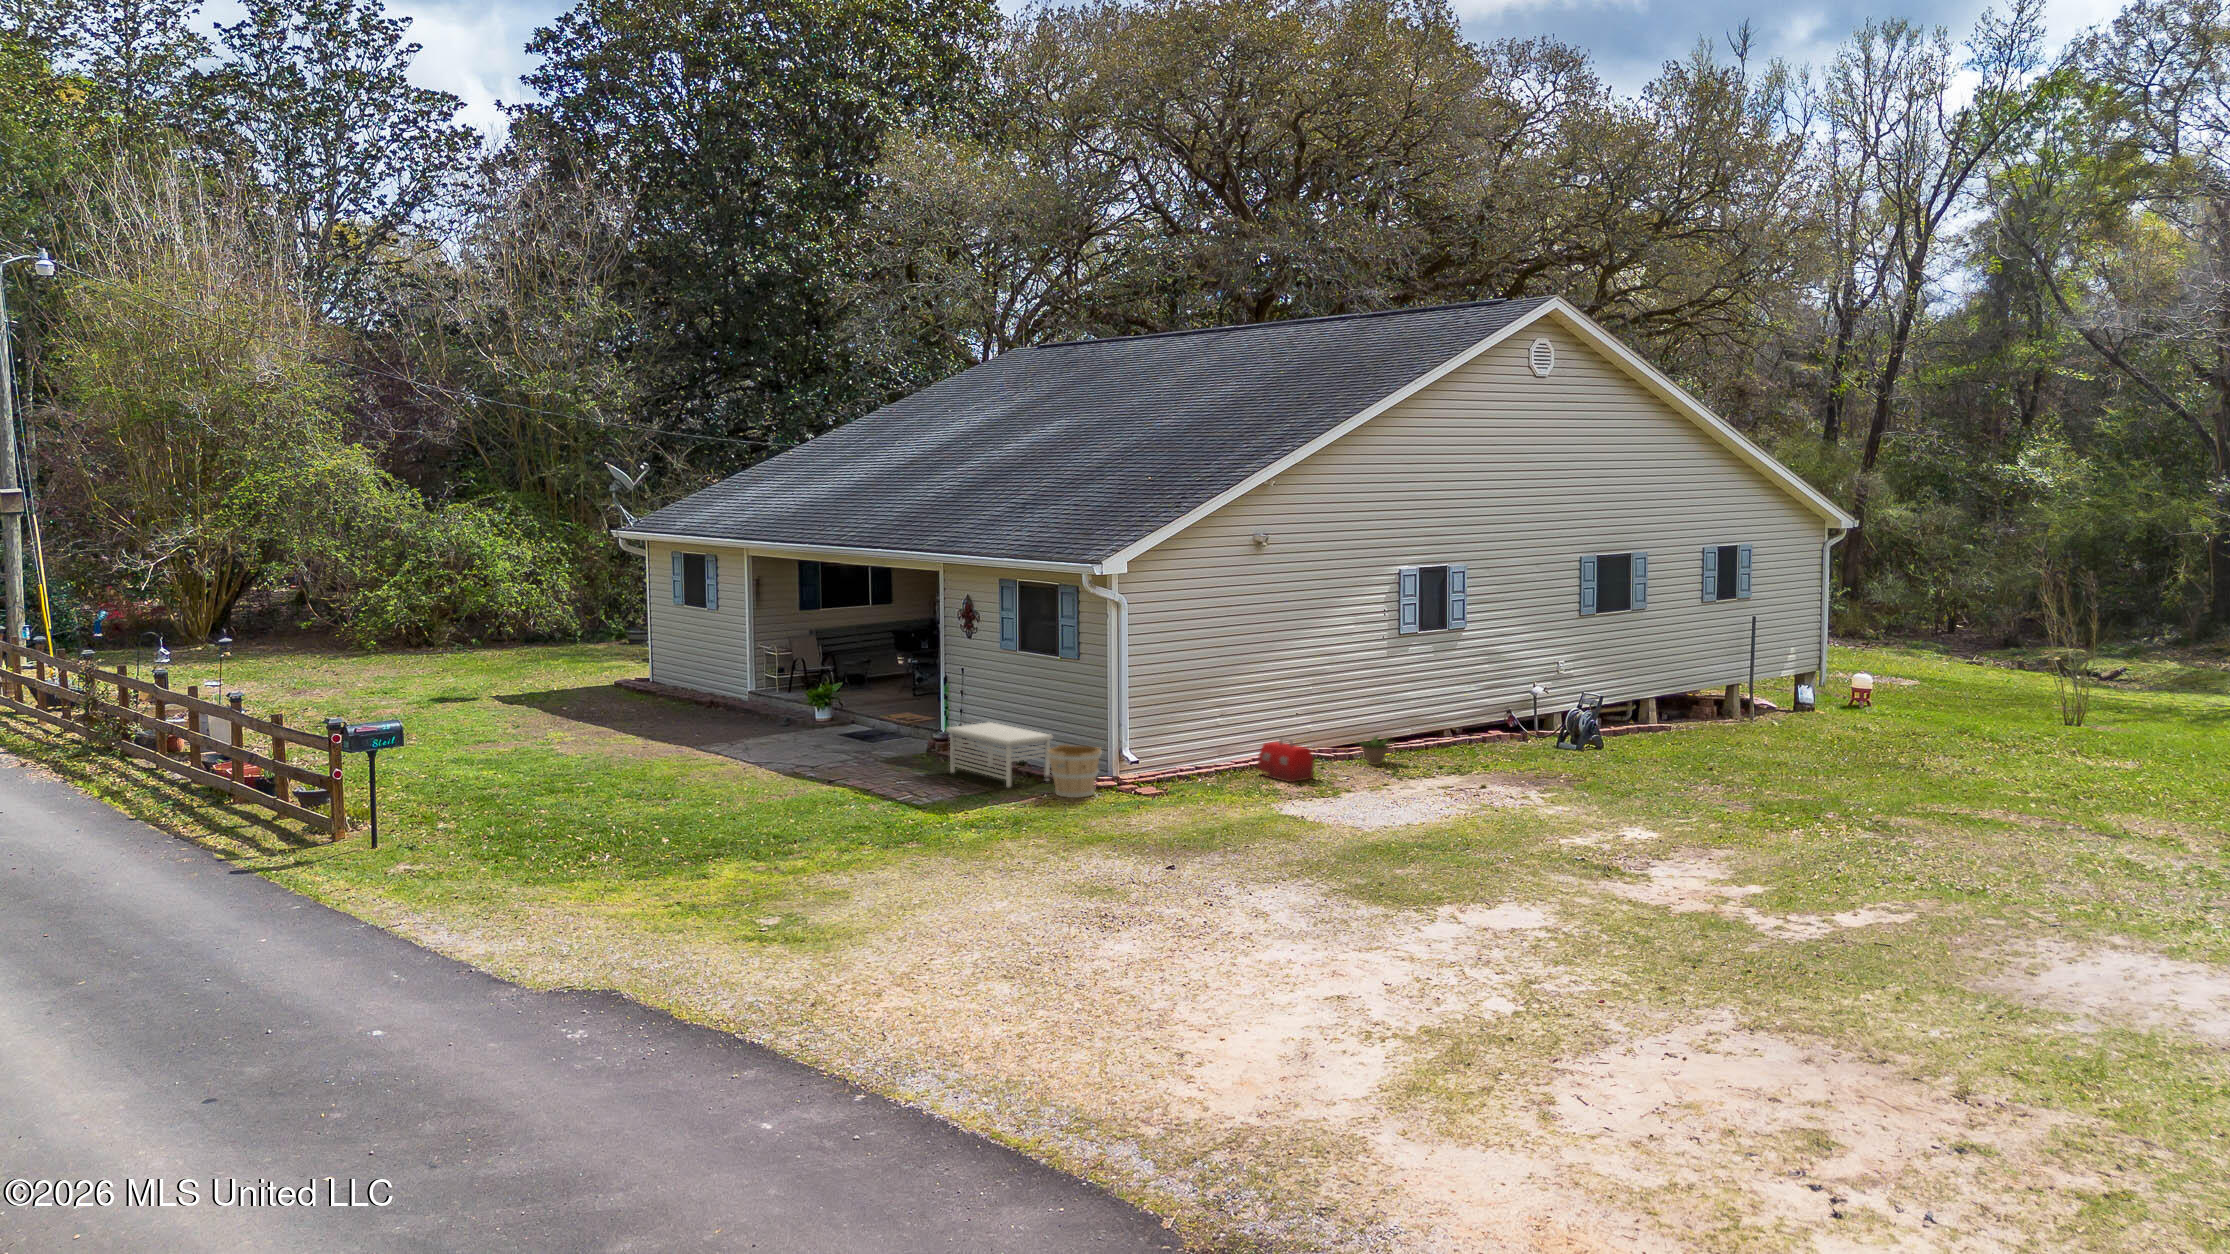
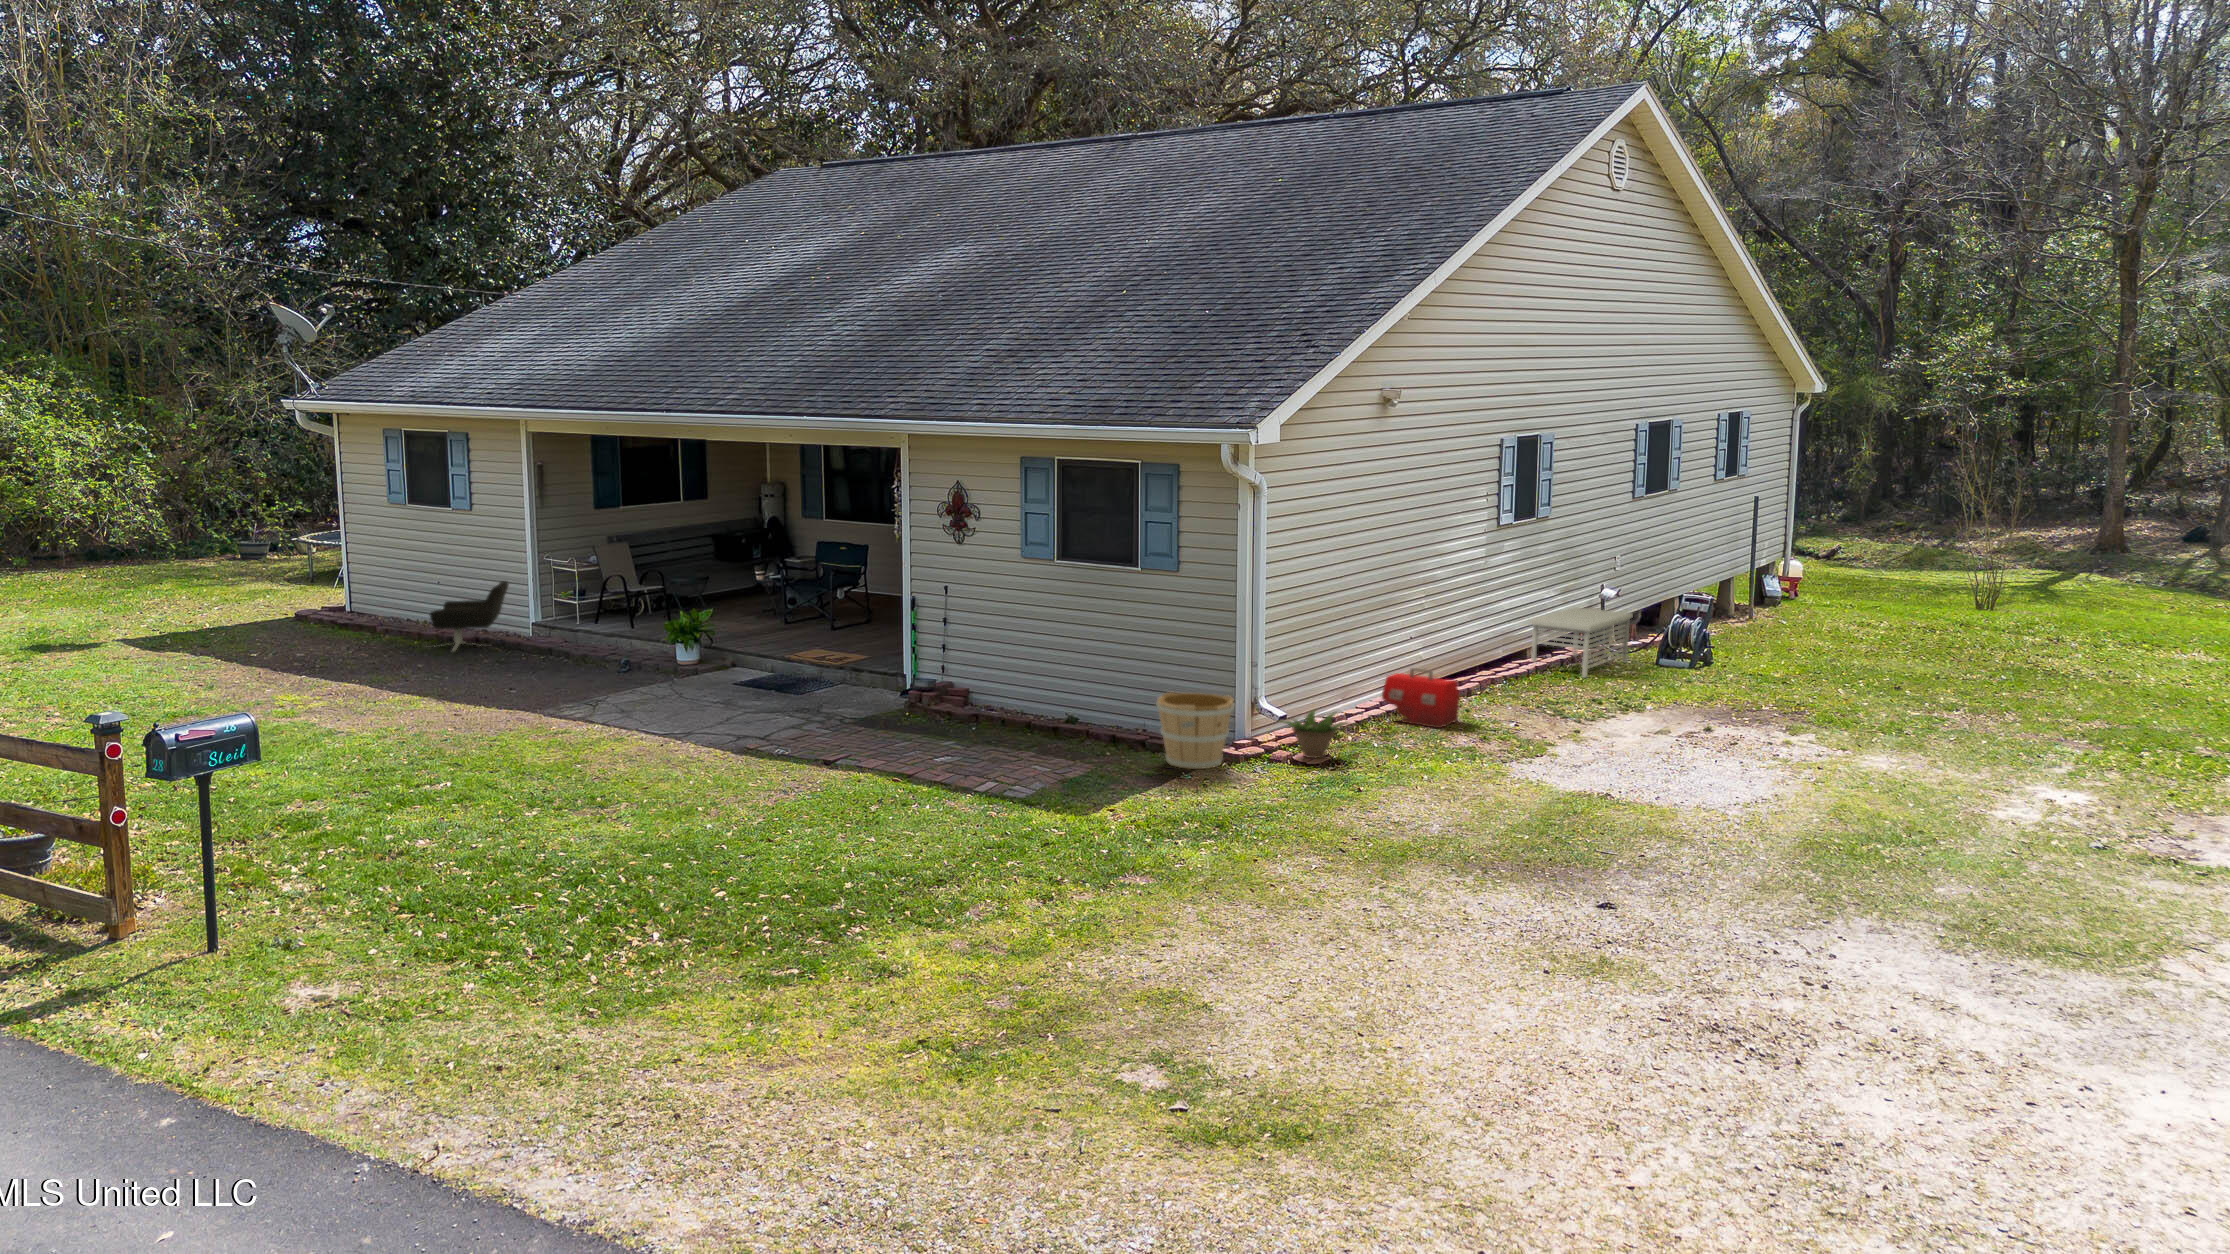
lounge chair: none [673,659,734,708] -> present [430,581,509,651]
storage bench: present [947,722,1053,787] -> present [1528,607,1633,678]
decorative plant: present [1353,736,1392,765] -> present [1282,710,1349,758]

